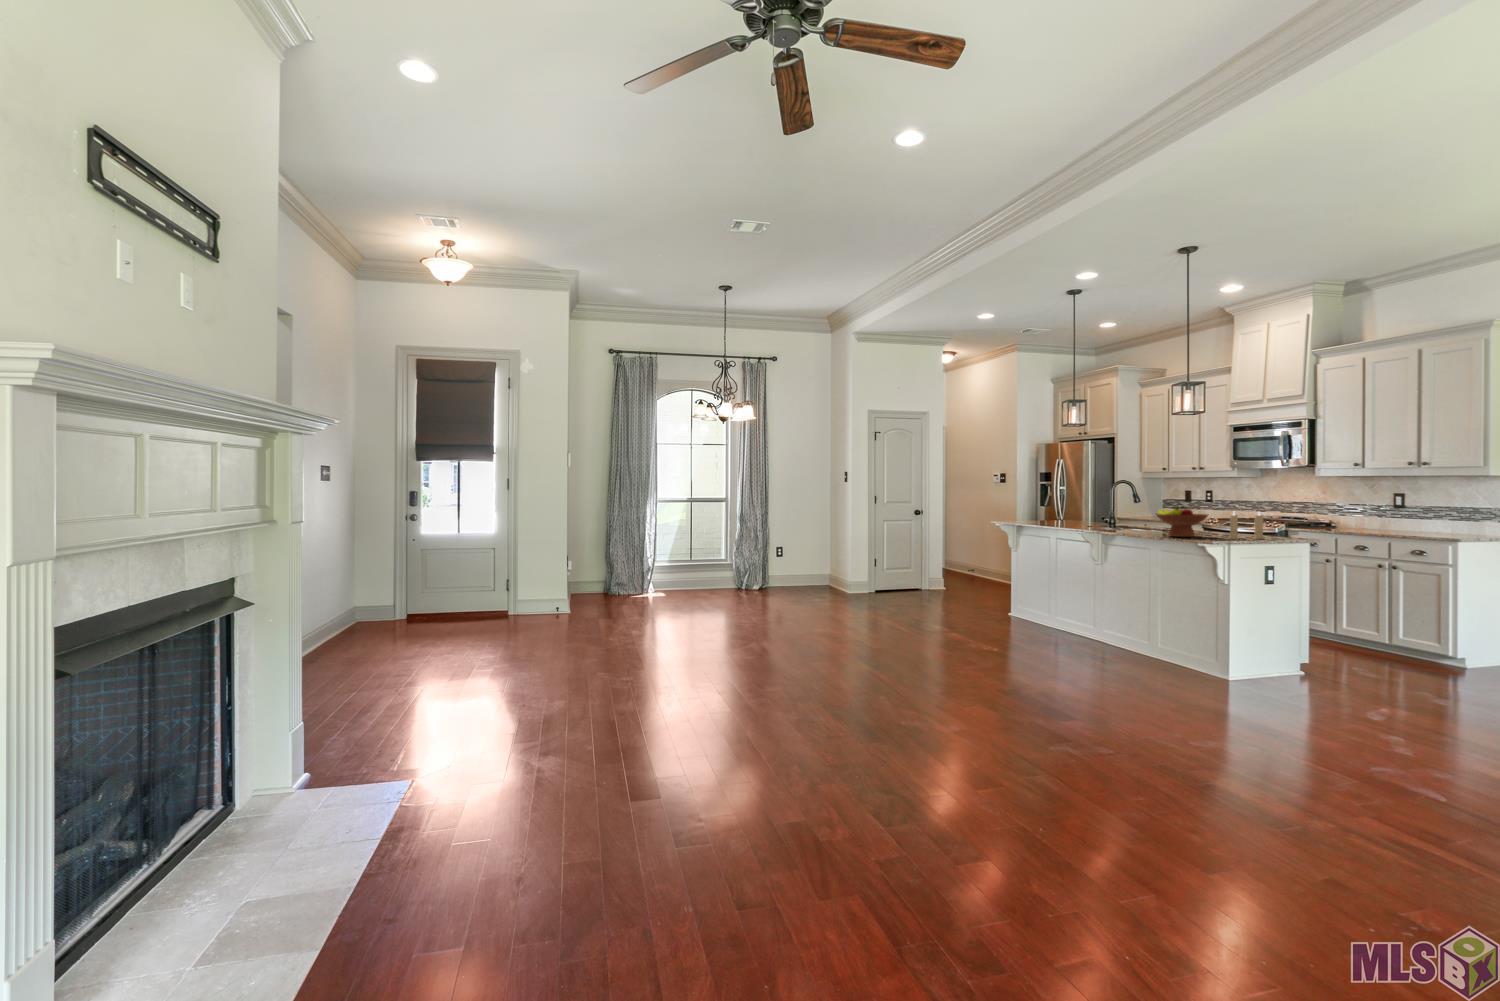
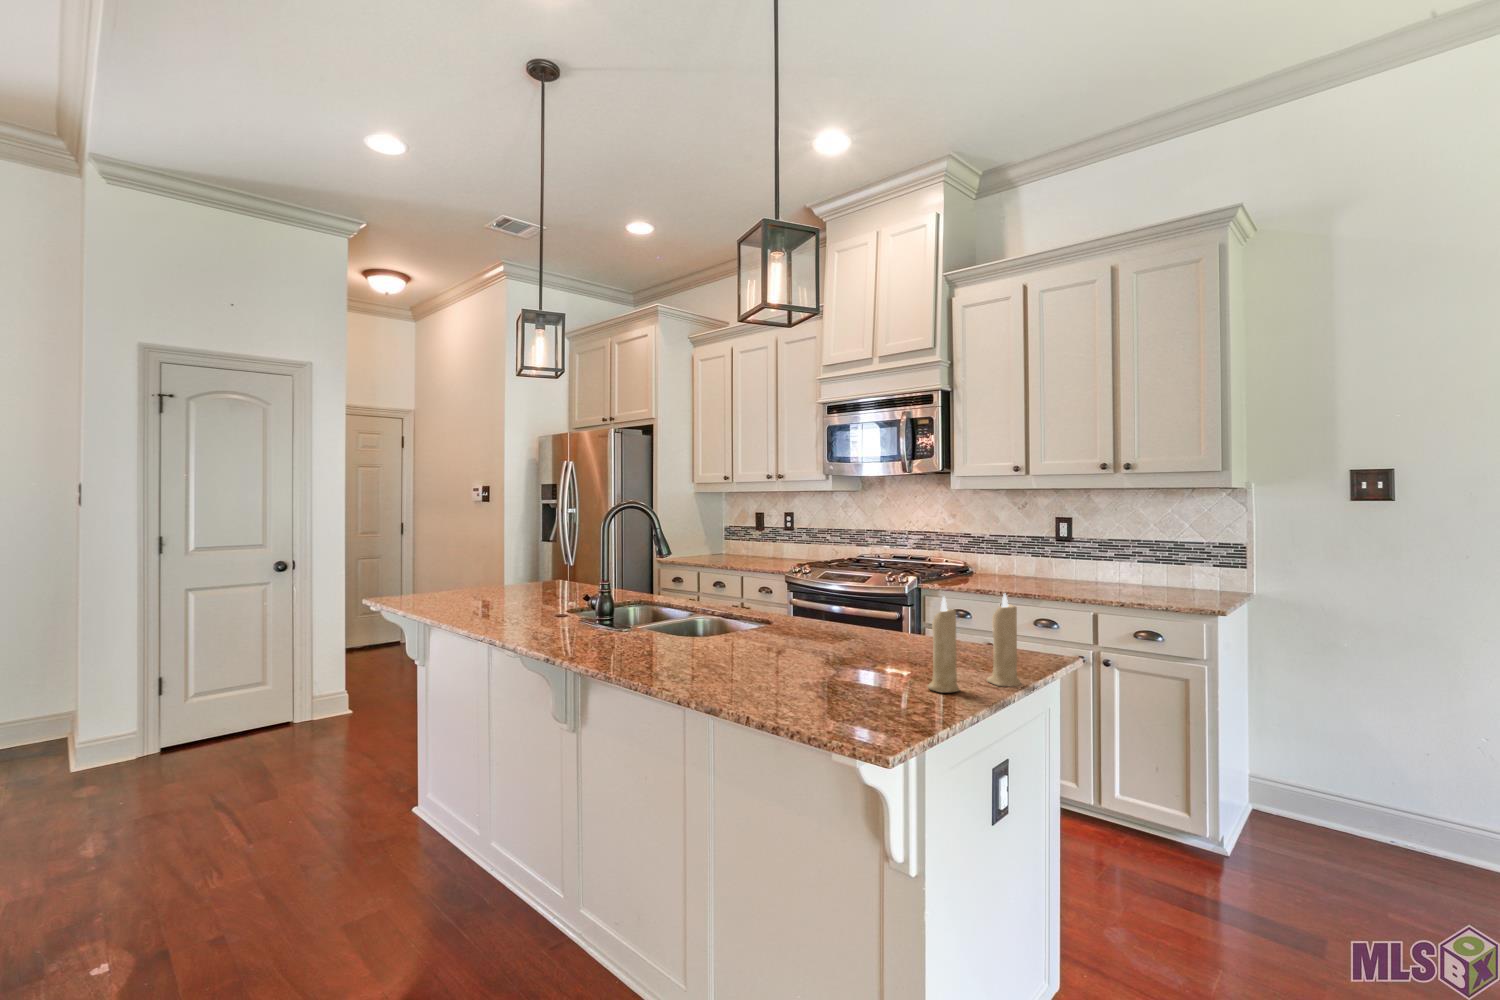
fruit bowl: present [1155,506,1208,537] -> none [716,579,867,684]

